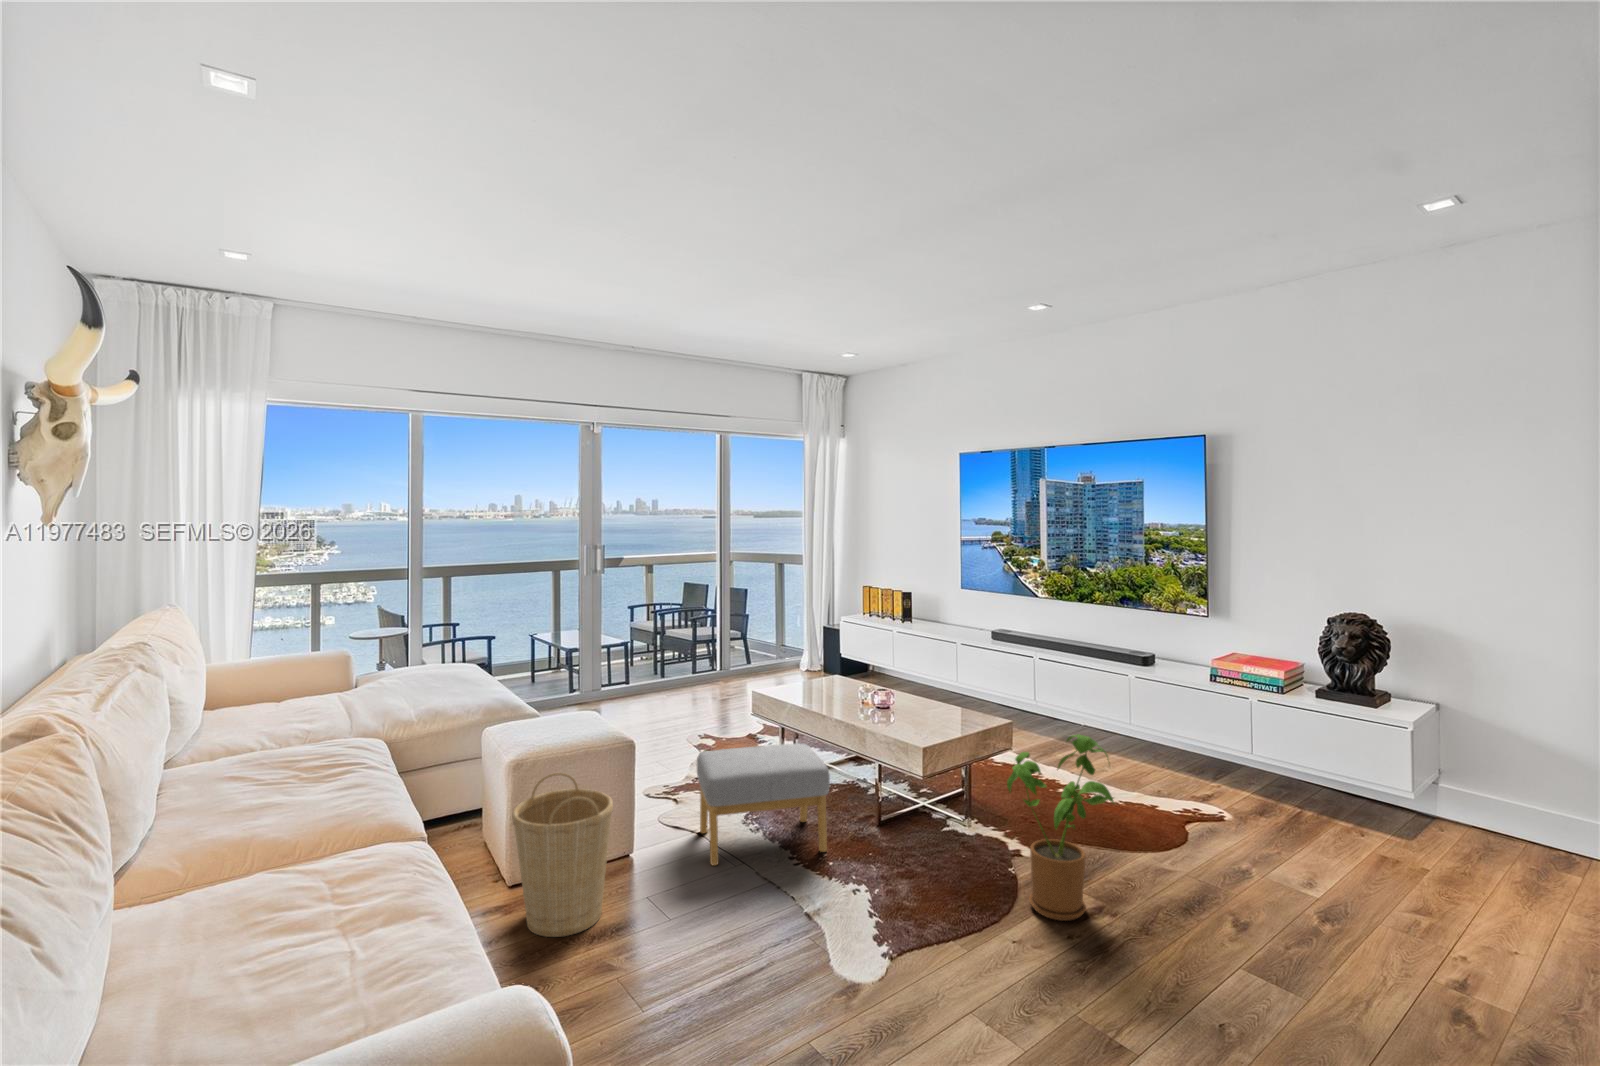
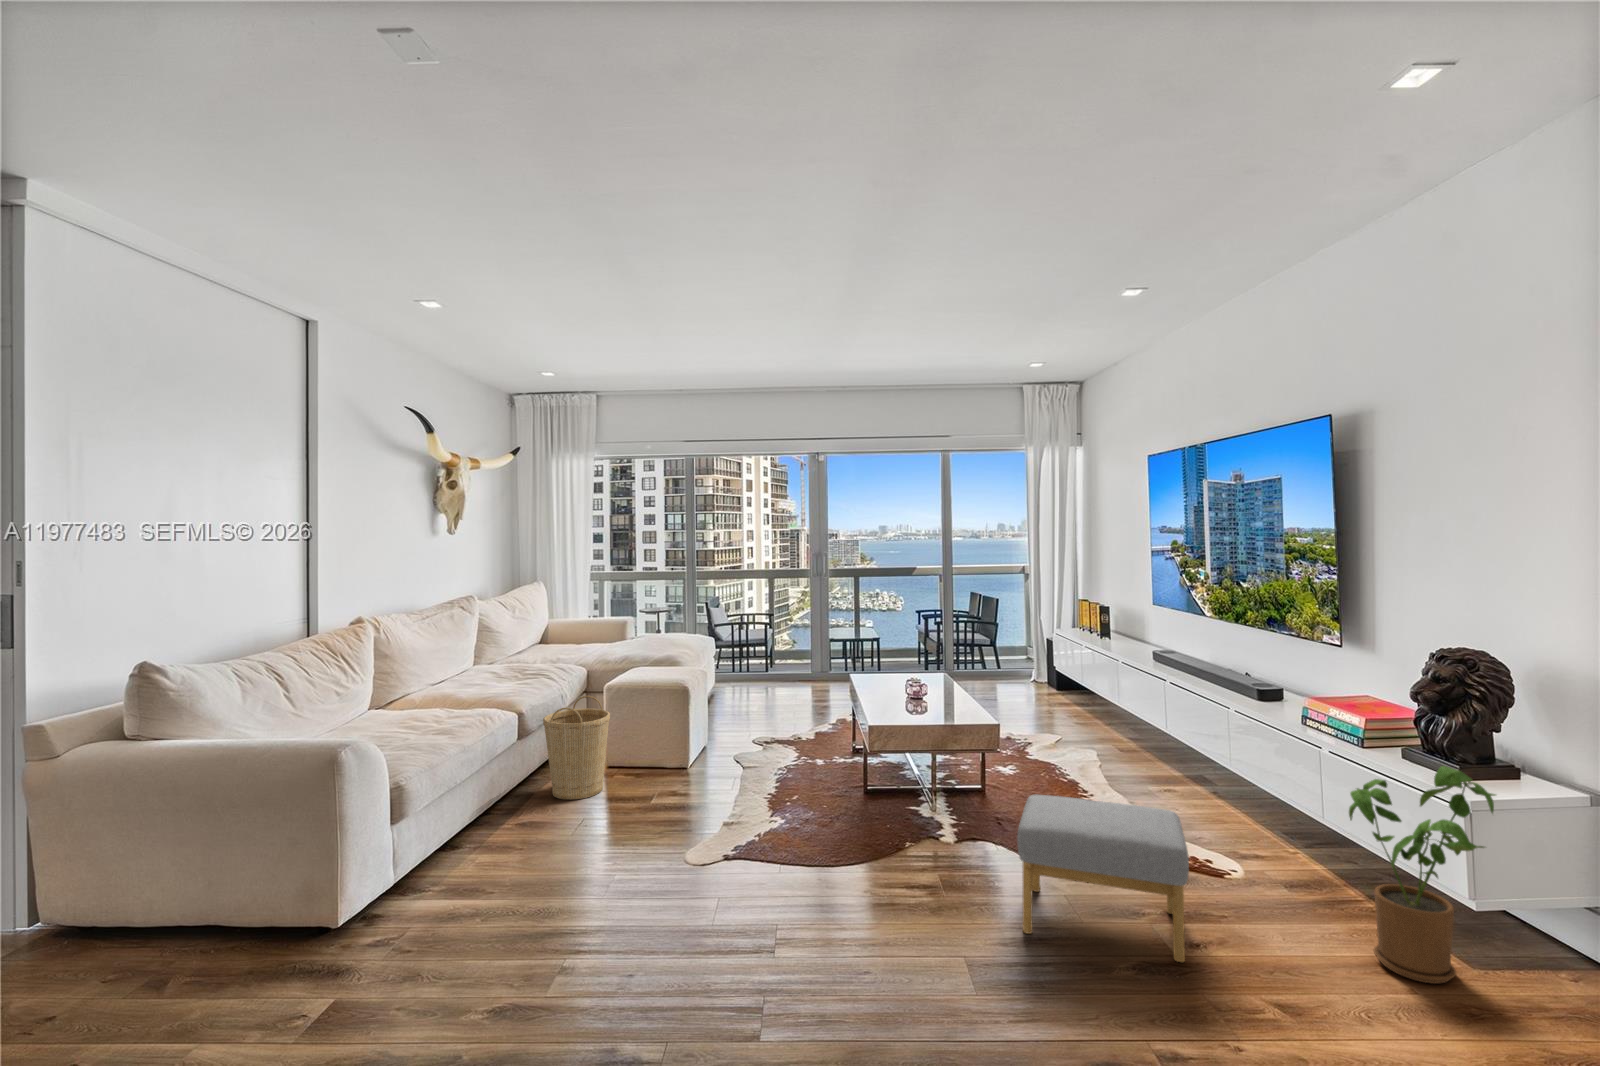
house plant: present [1007,734,1114,921] -> present [1349,766,1496,984]
footstool: present [697,744,830,865] -> present [1017,795,1189,962]

